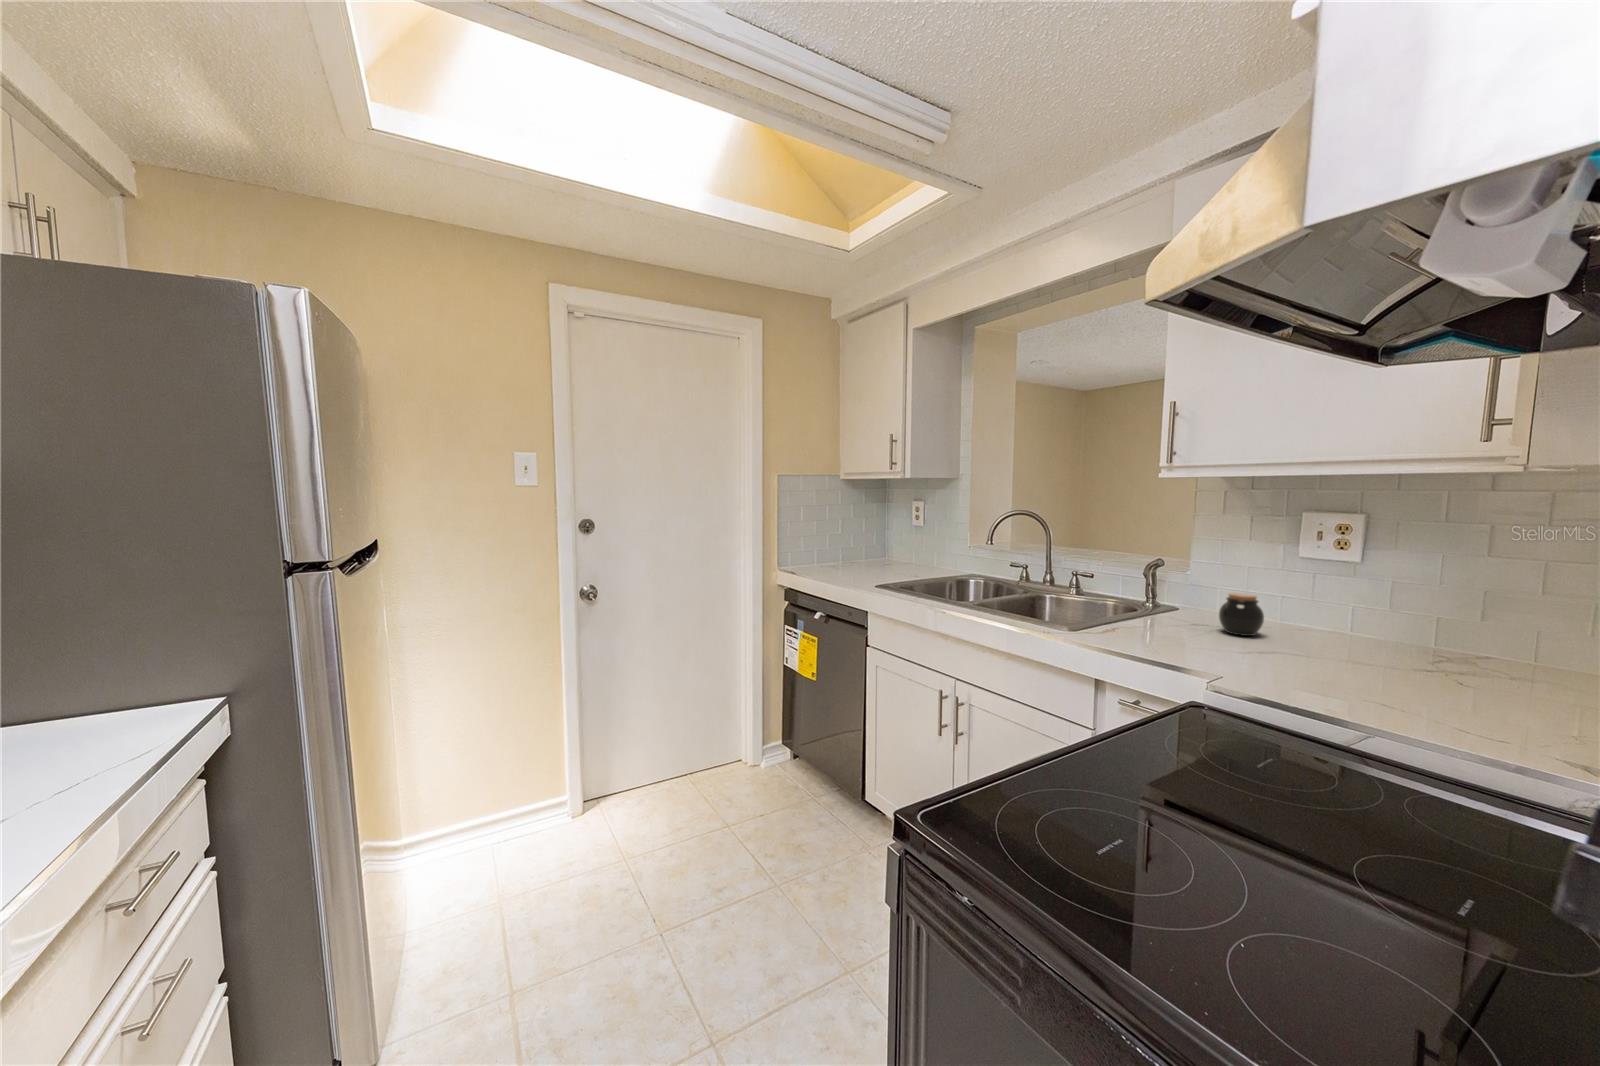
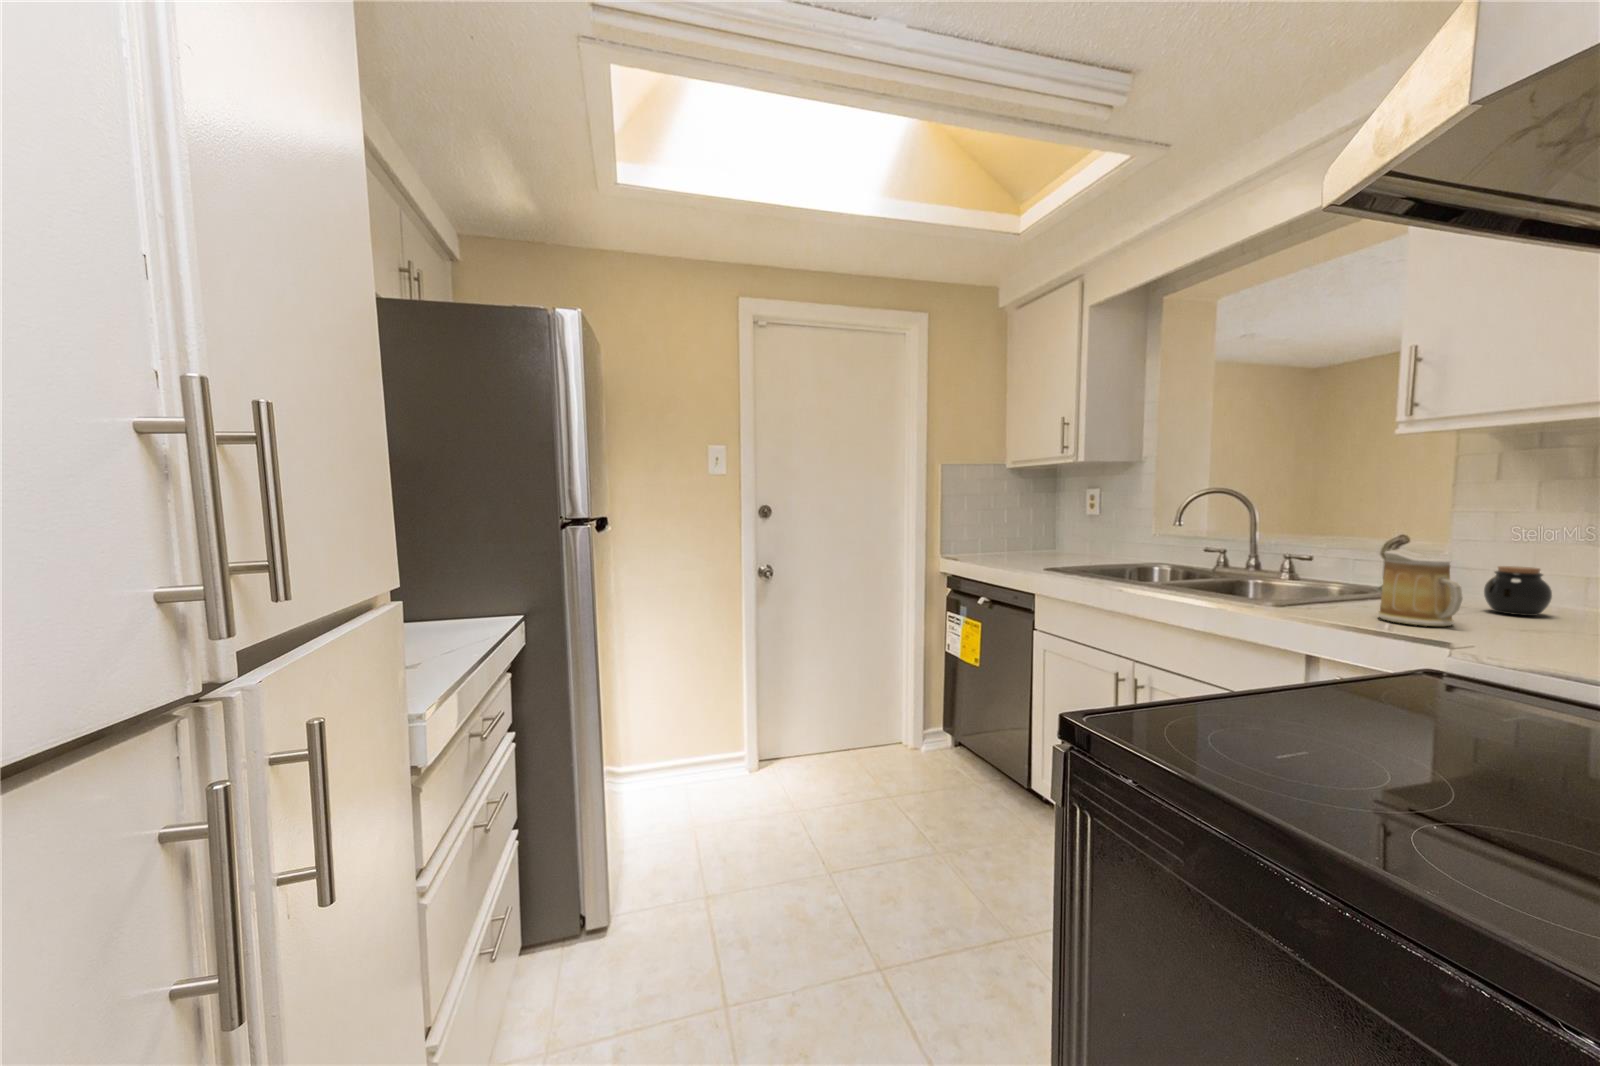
mug: none [1145,584,1207,653] -> present [1378,549,1463,626]

